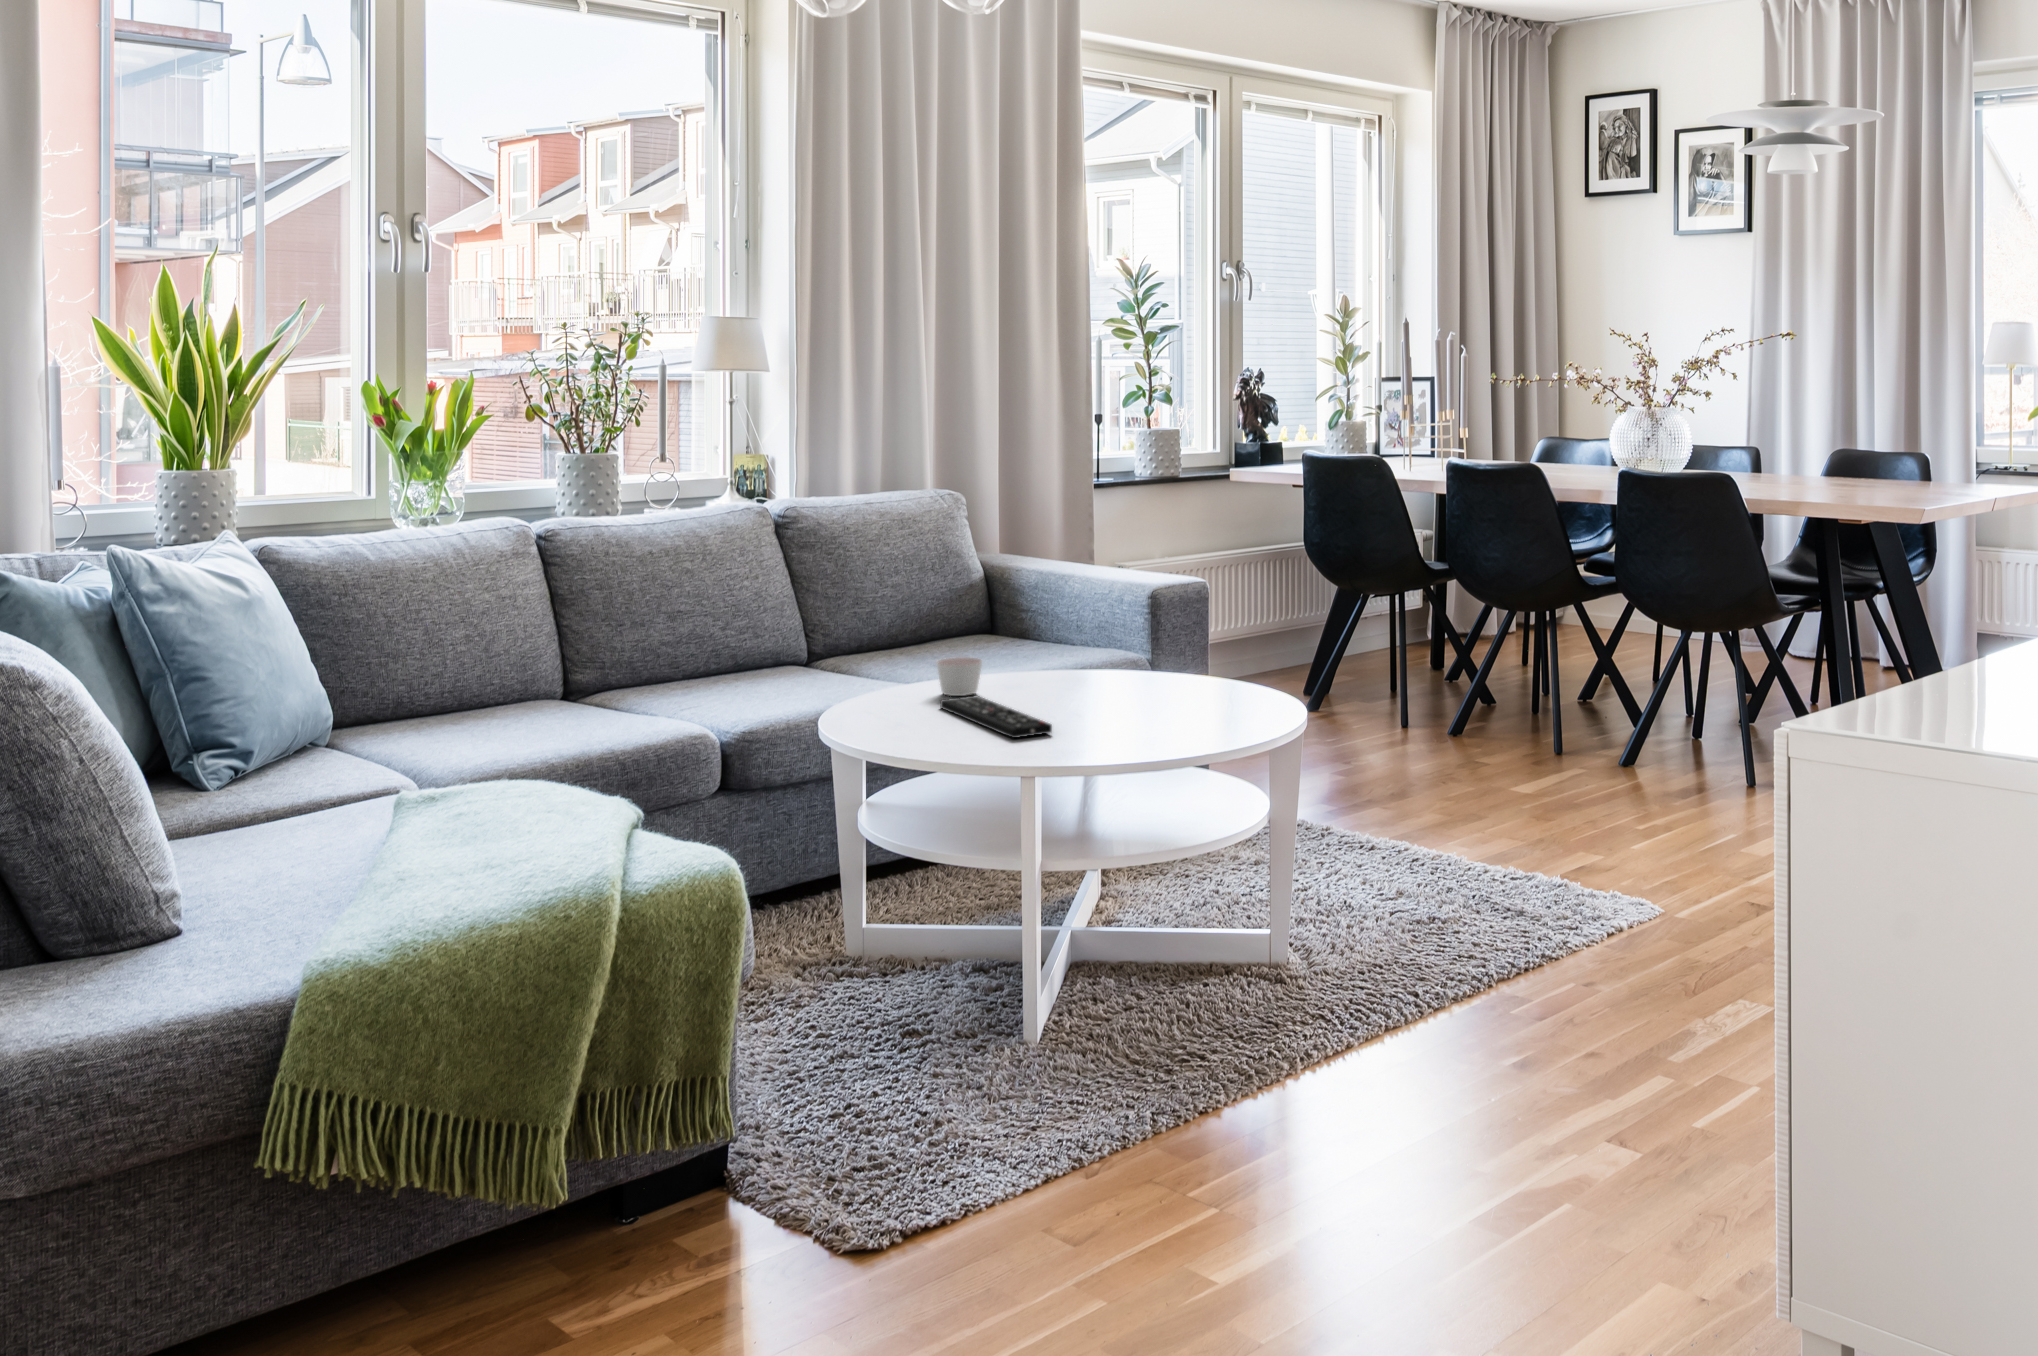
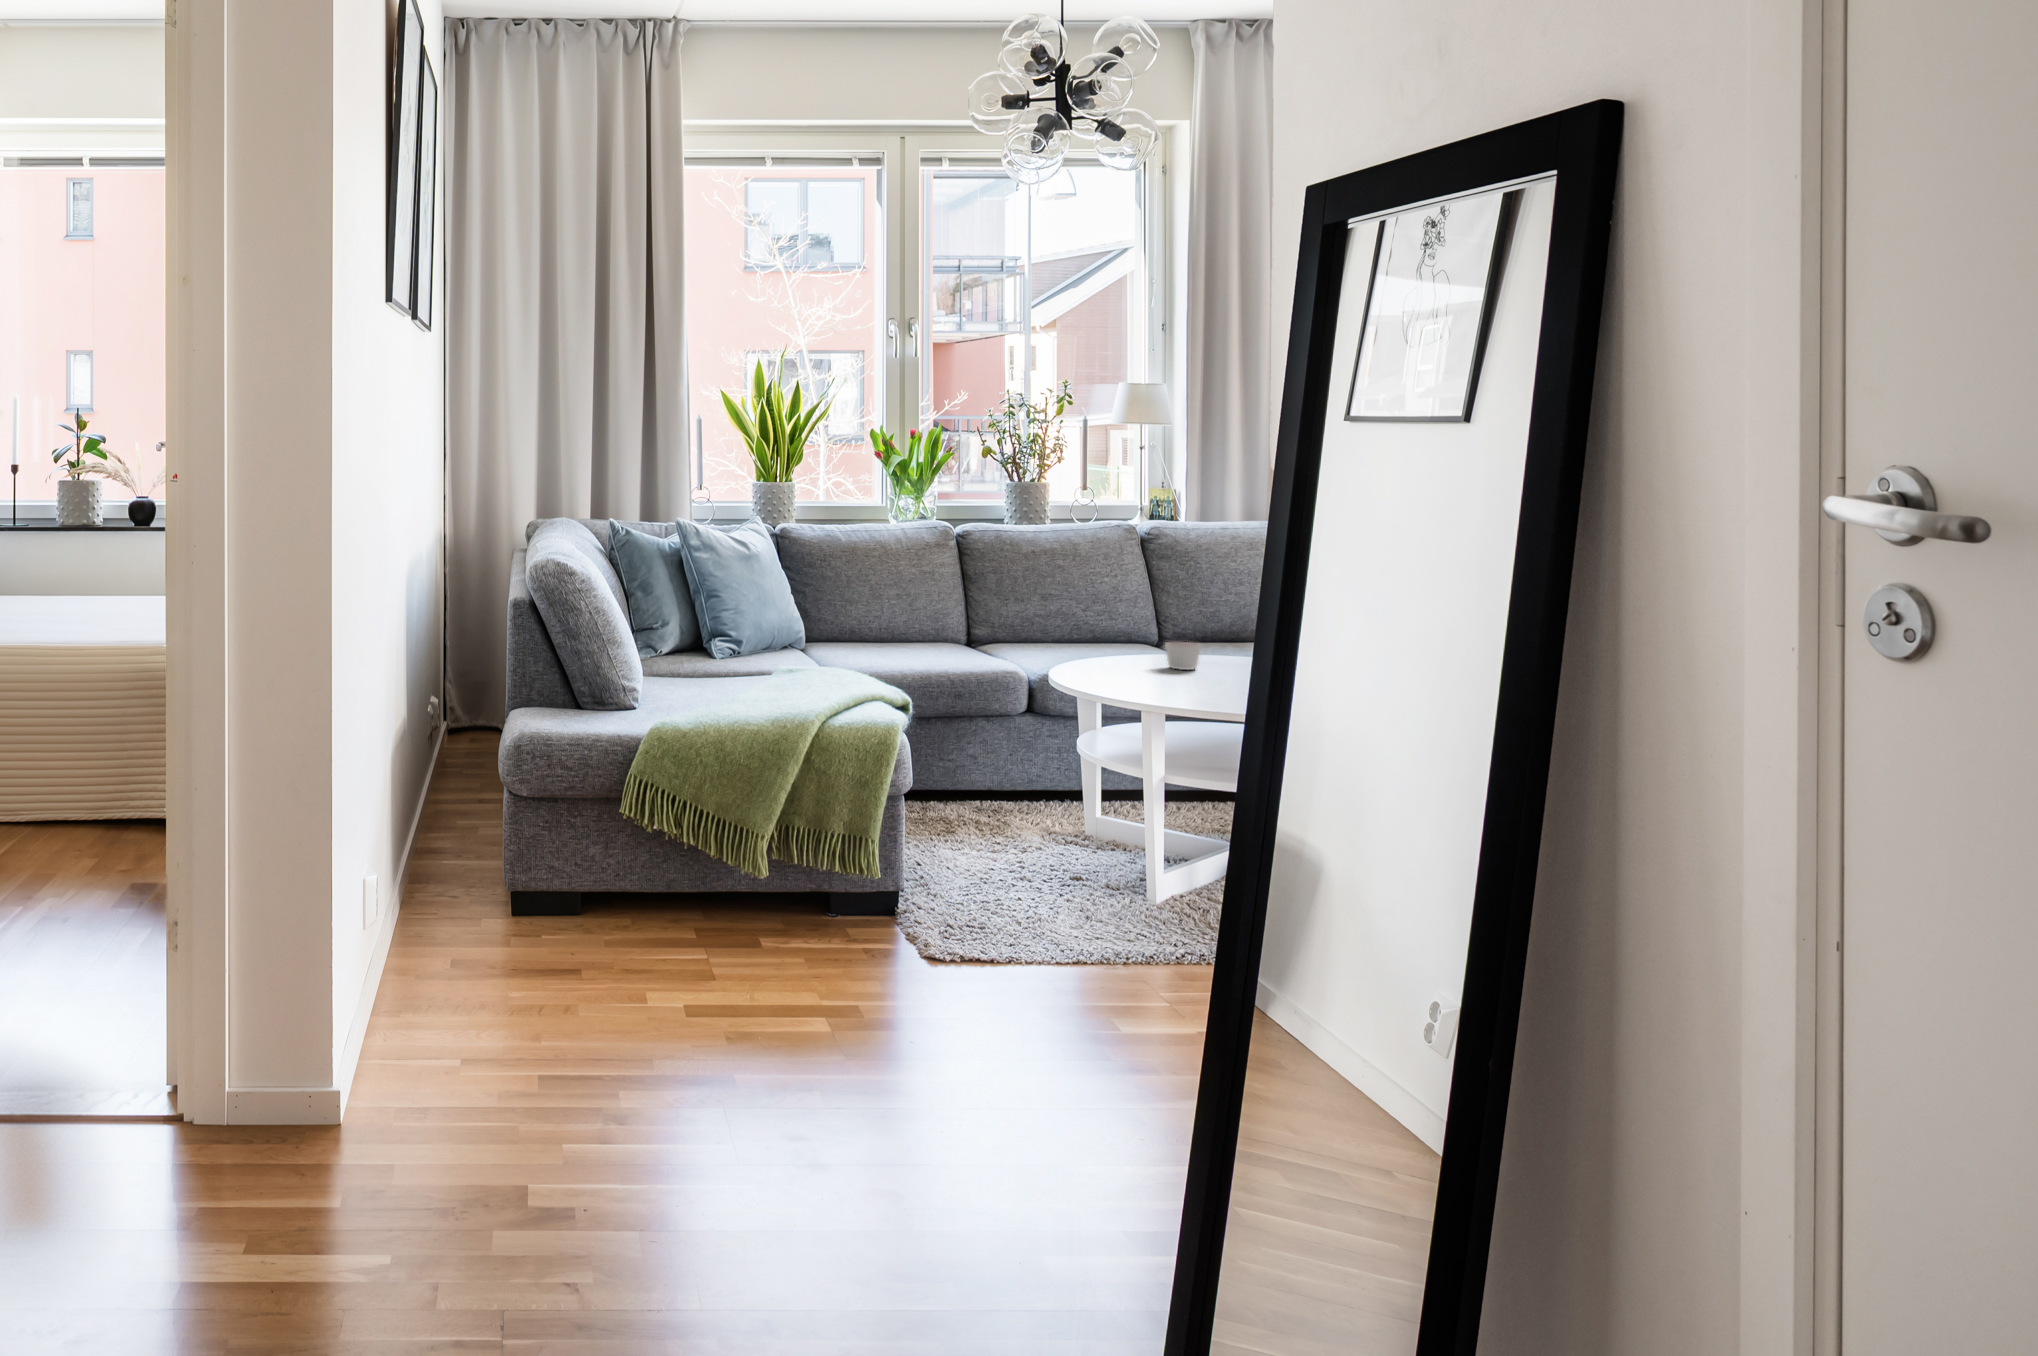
remote control: present [940,696,1052,738] -> none [1152,668,1198,696]

